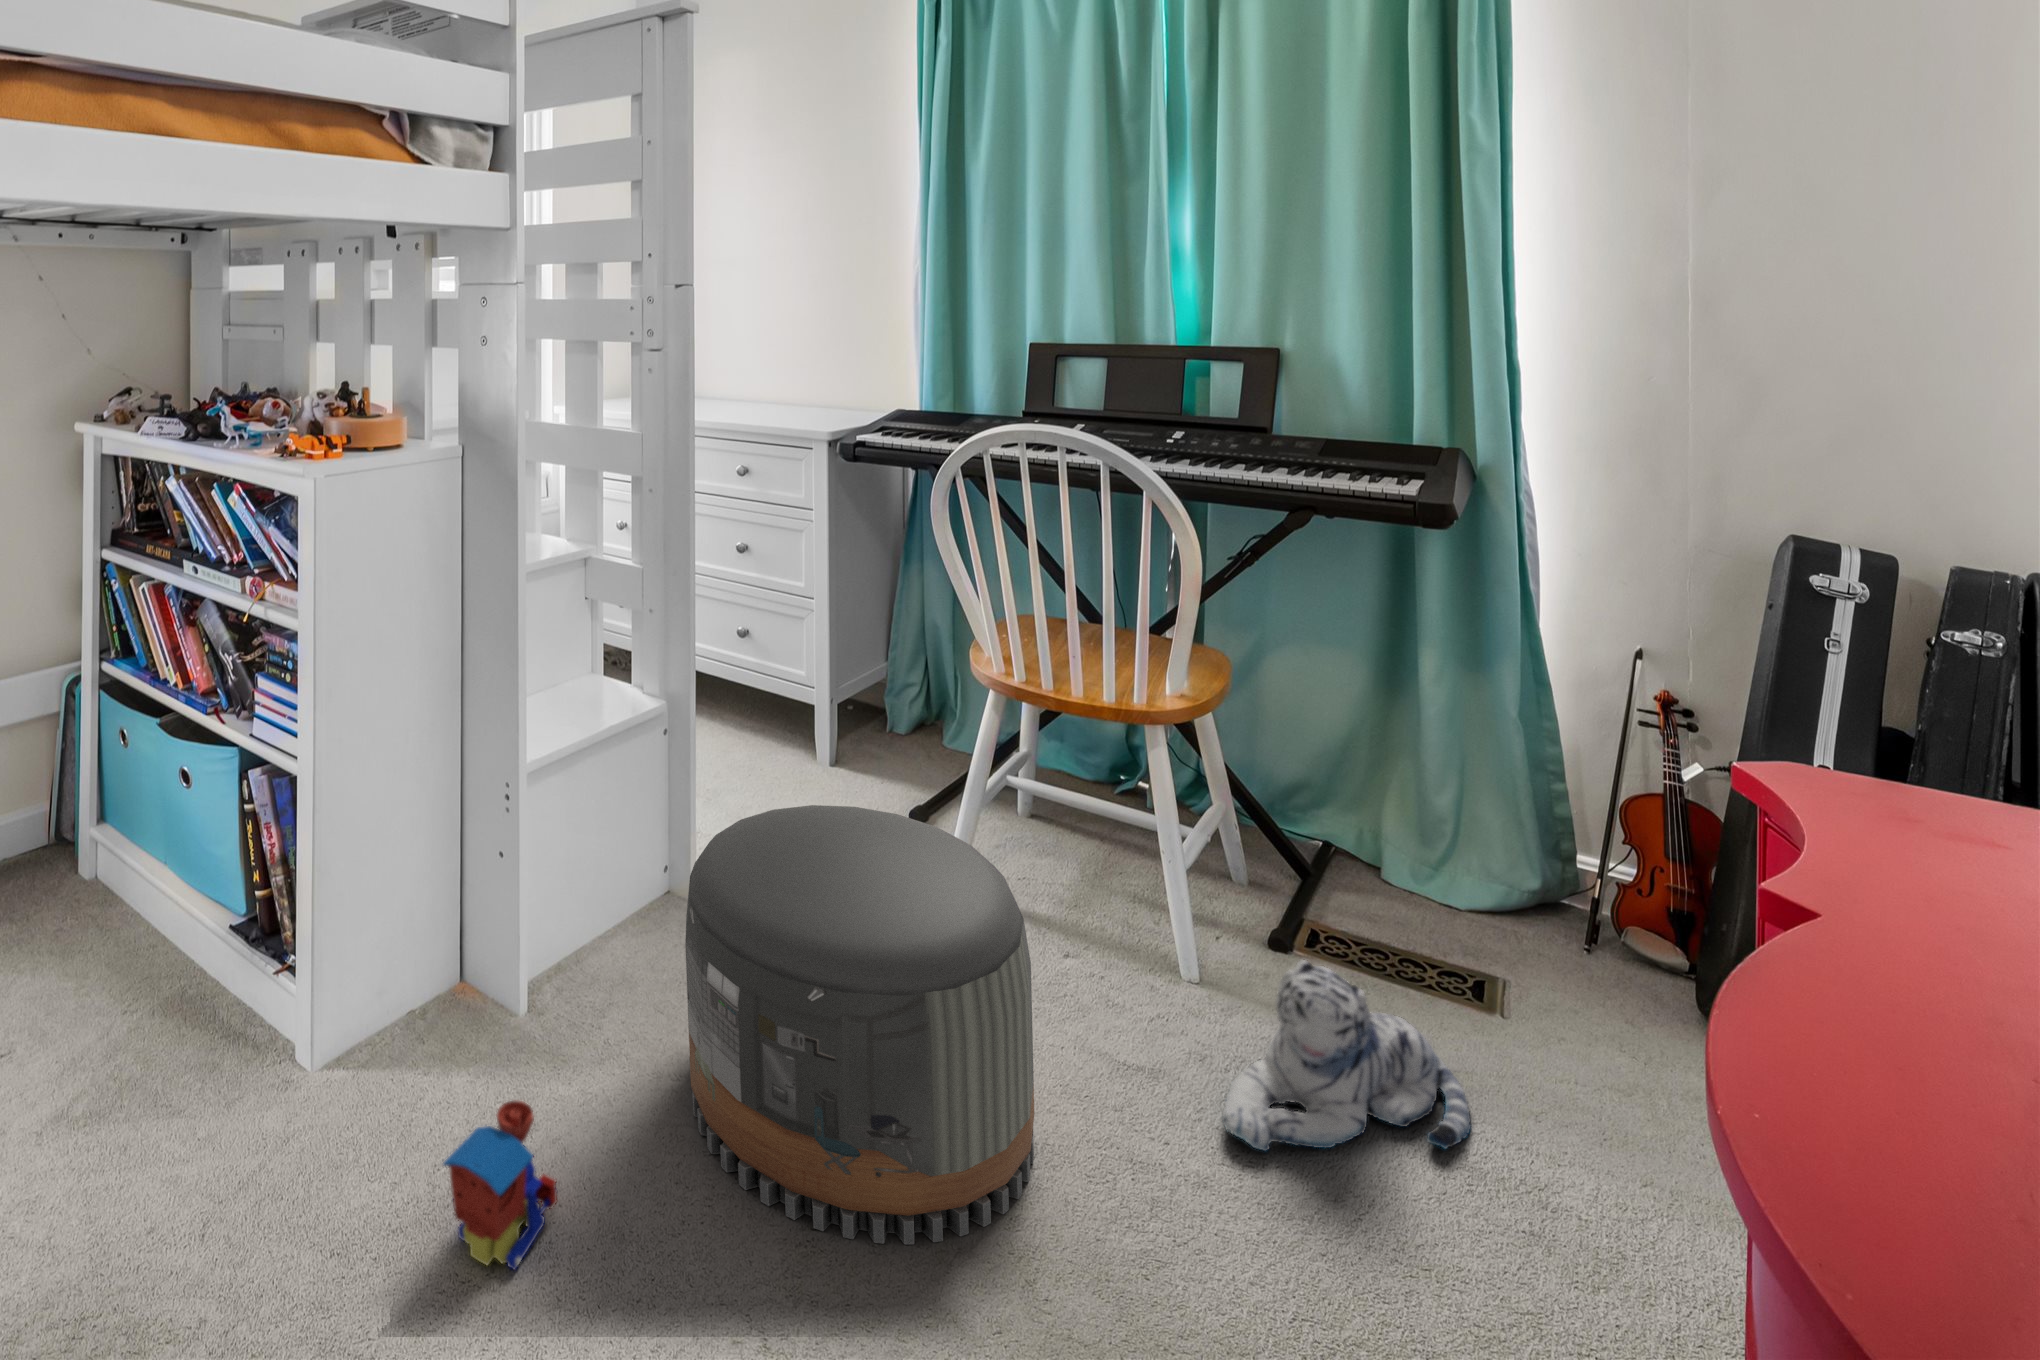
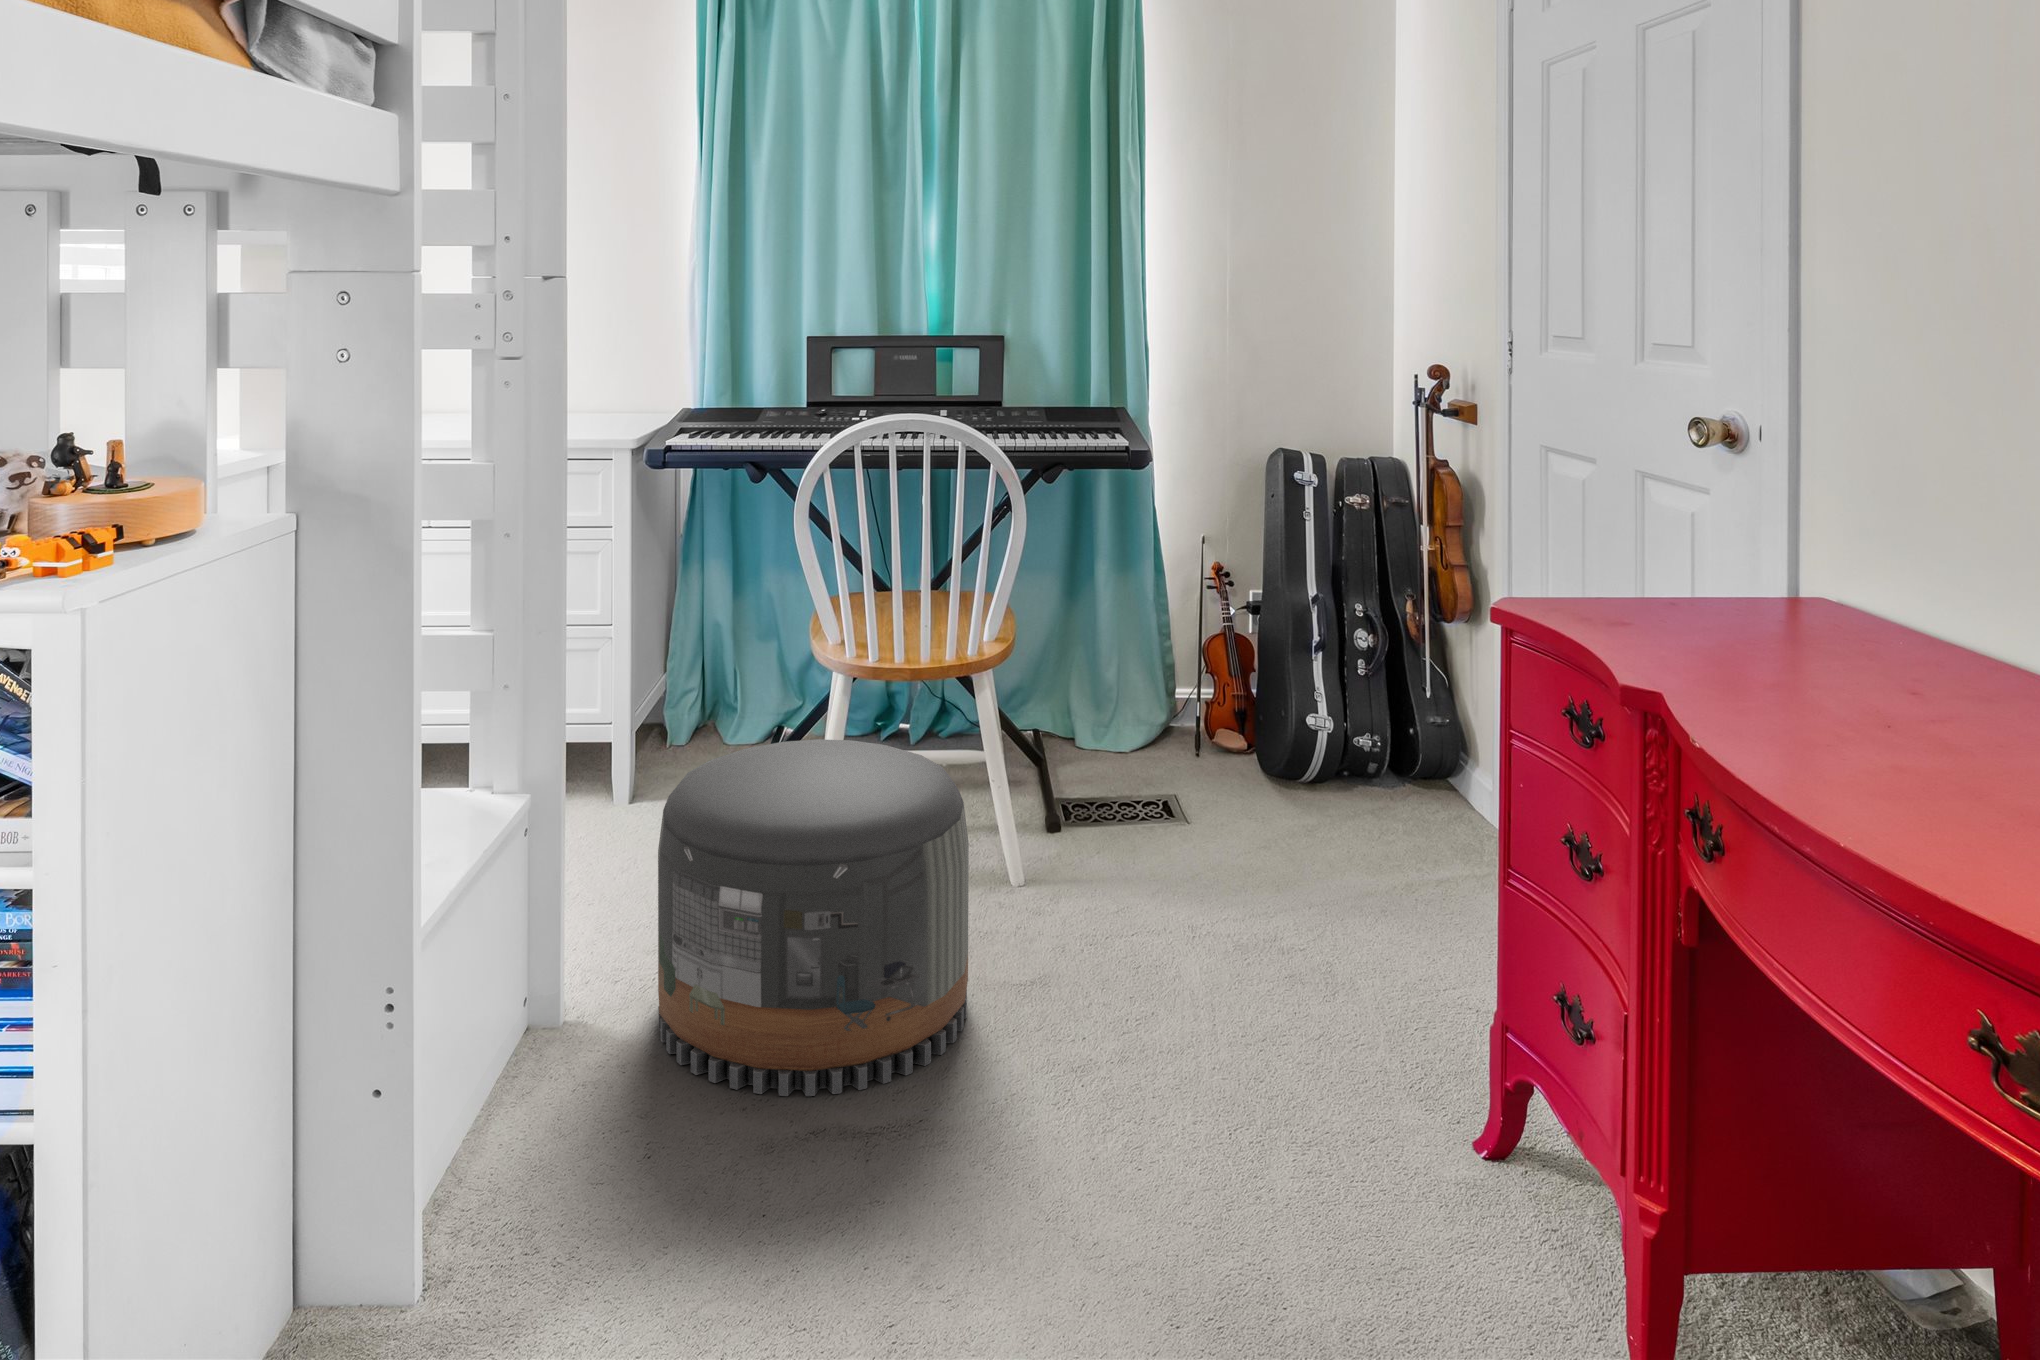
plush toy: present [1223,960,1471,1151] -> none [1064,786,1199,933]
toy train: present [443,1101,557,1269] -> none [510,1072,604,1240]

